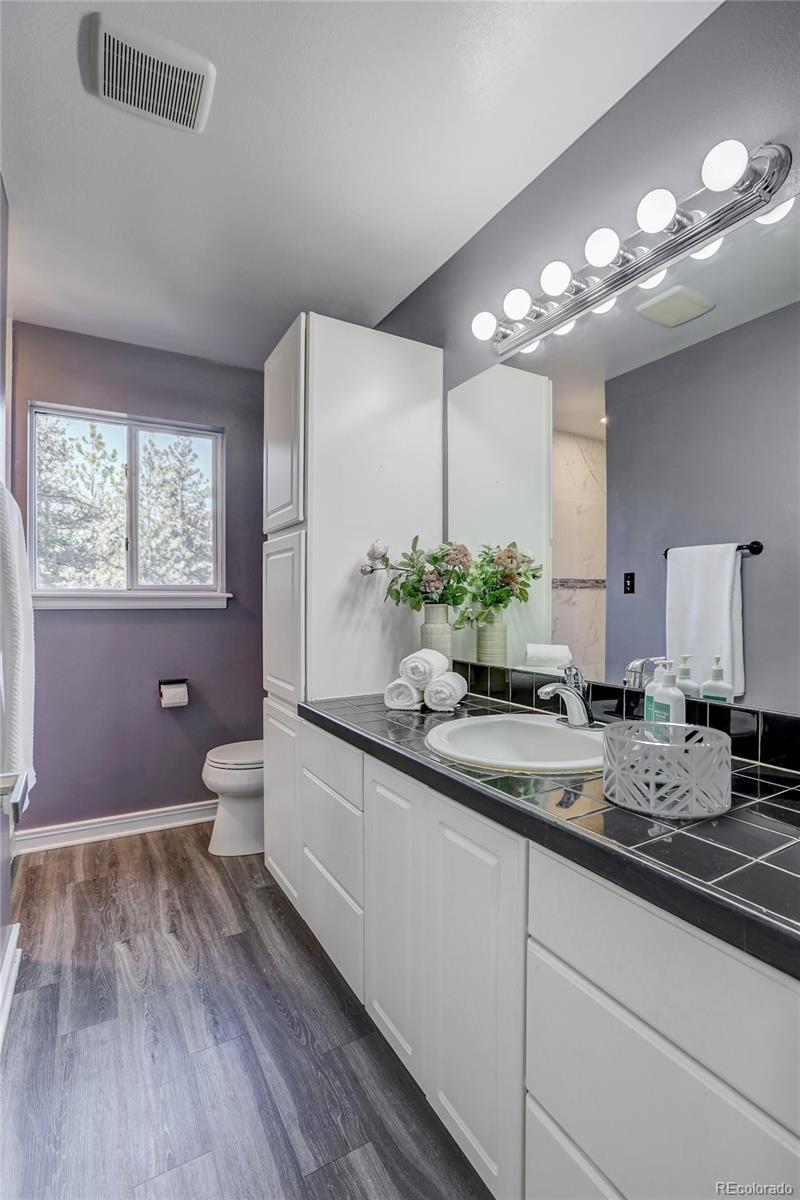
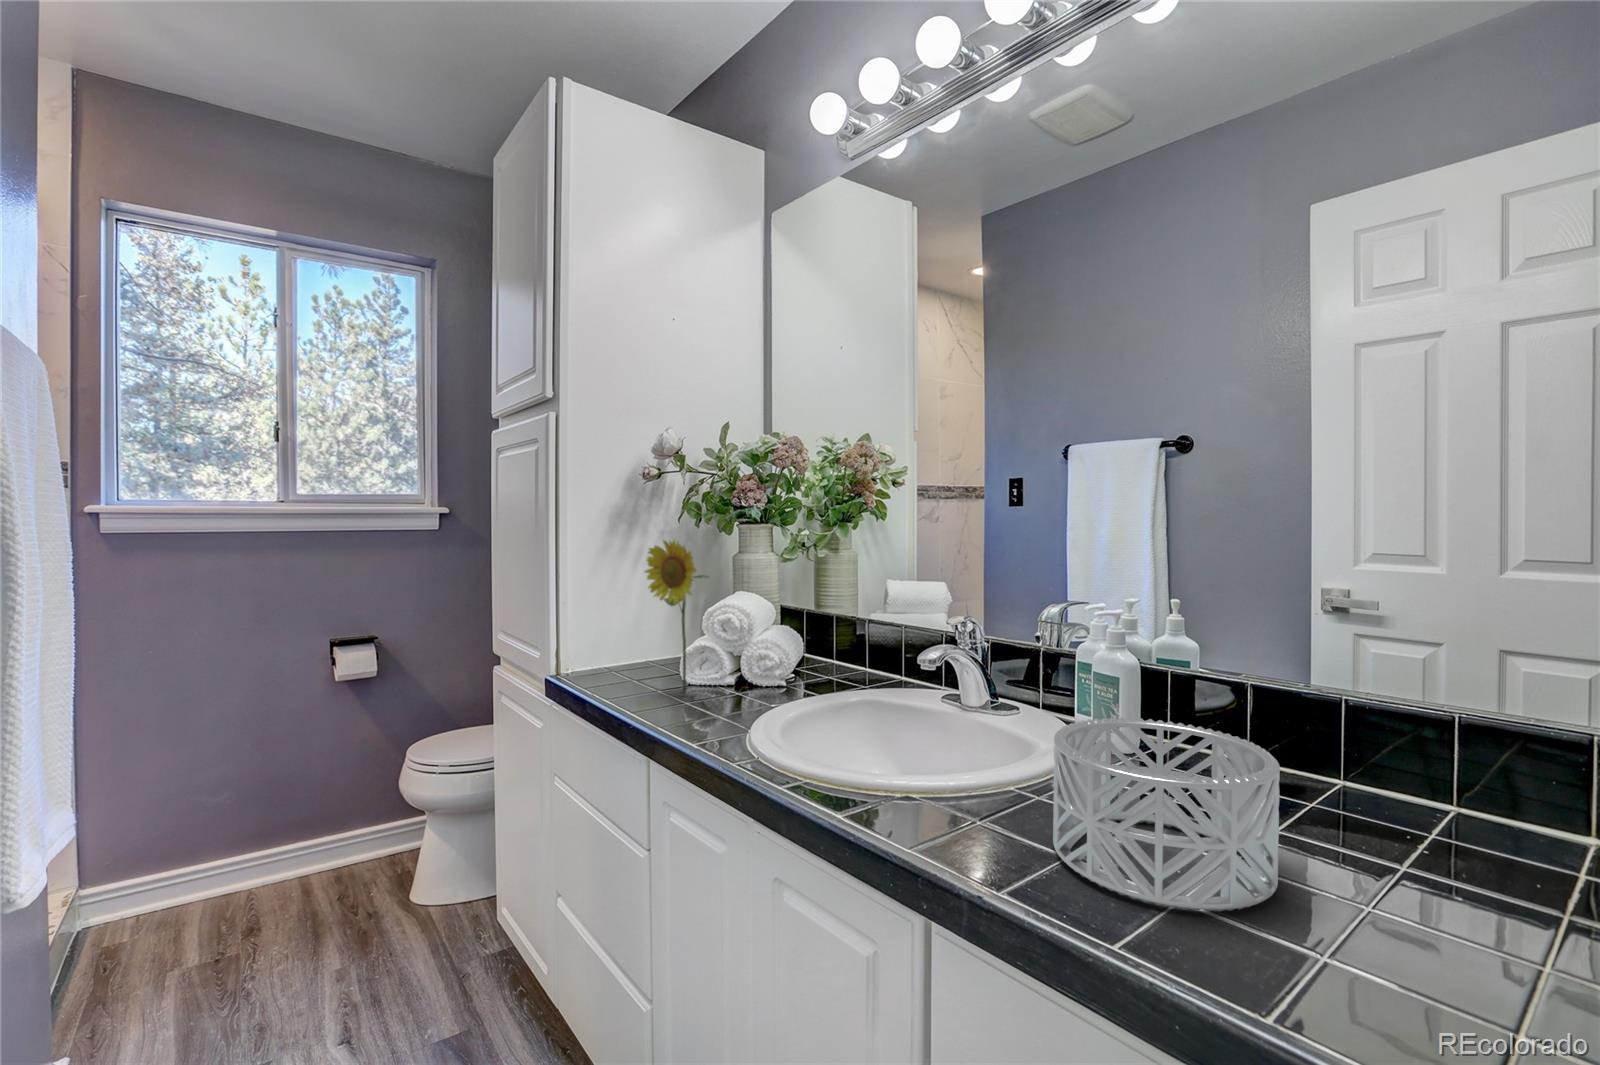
flower: none [361,614,405,718] -> present [645,540,709,695]

